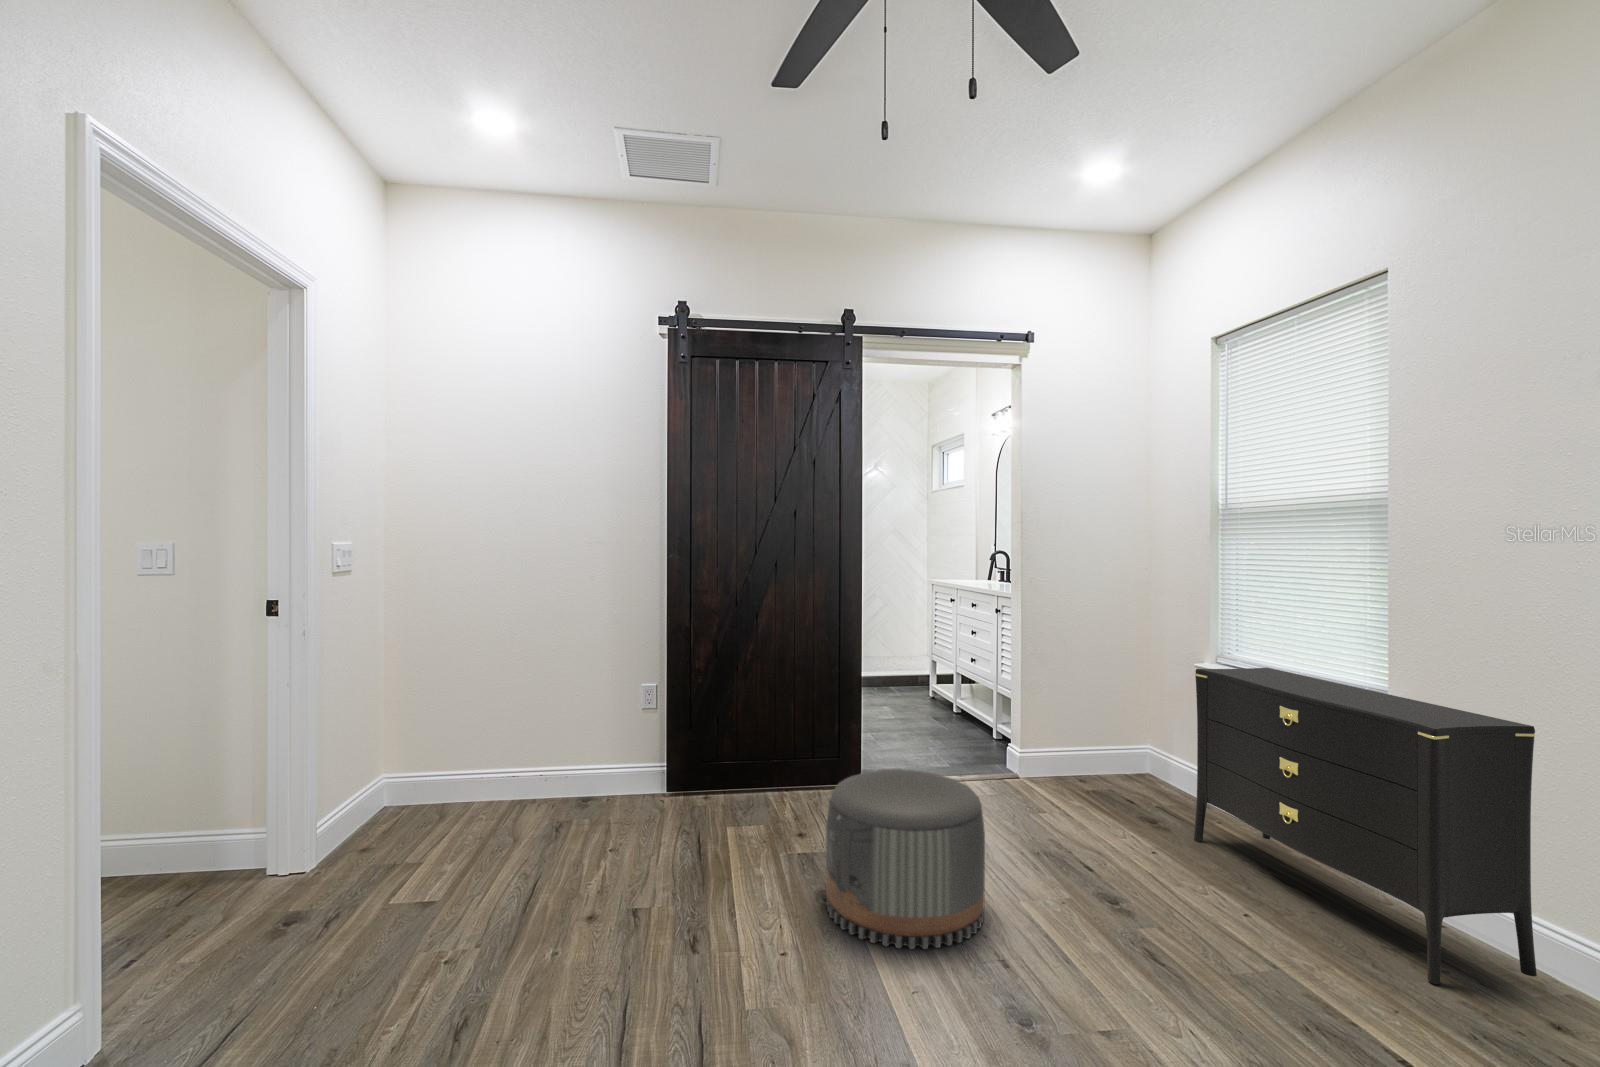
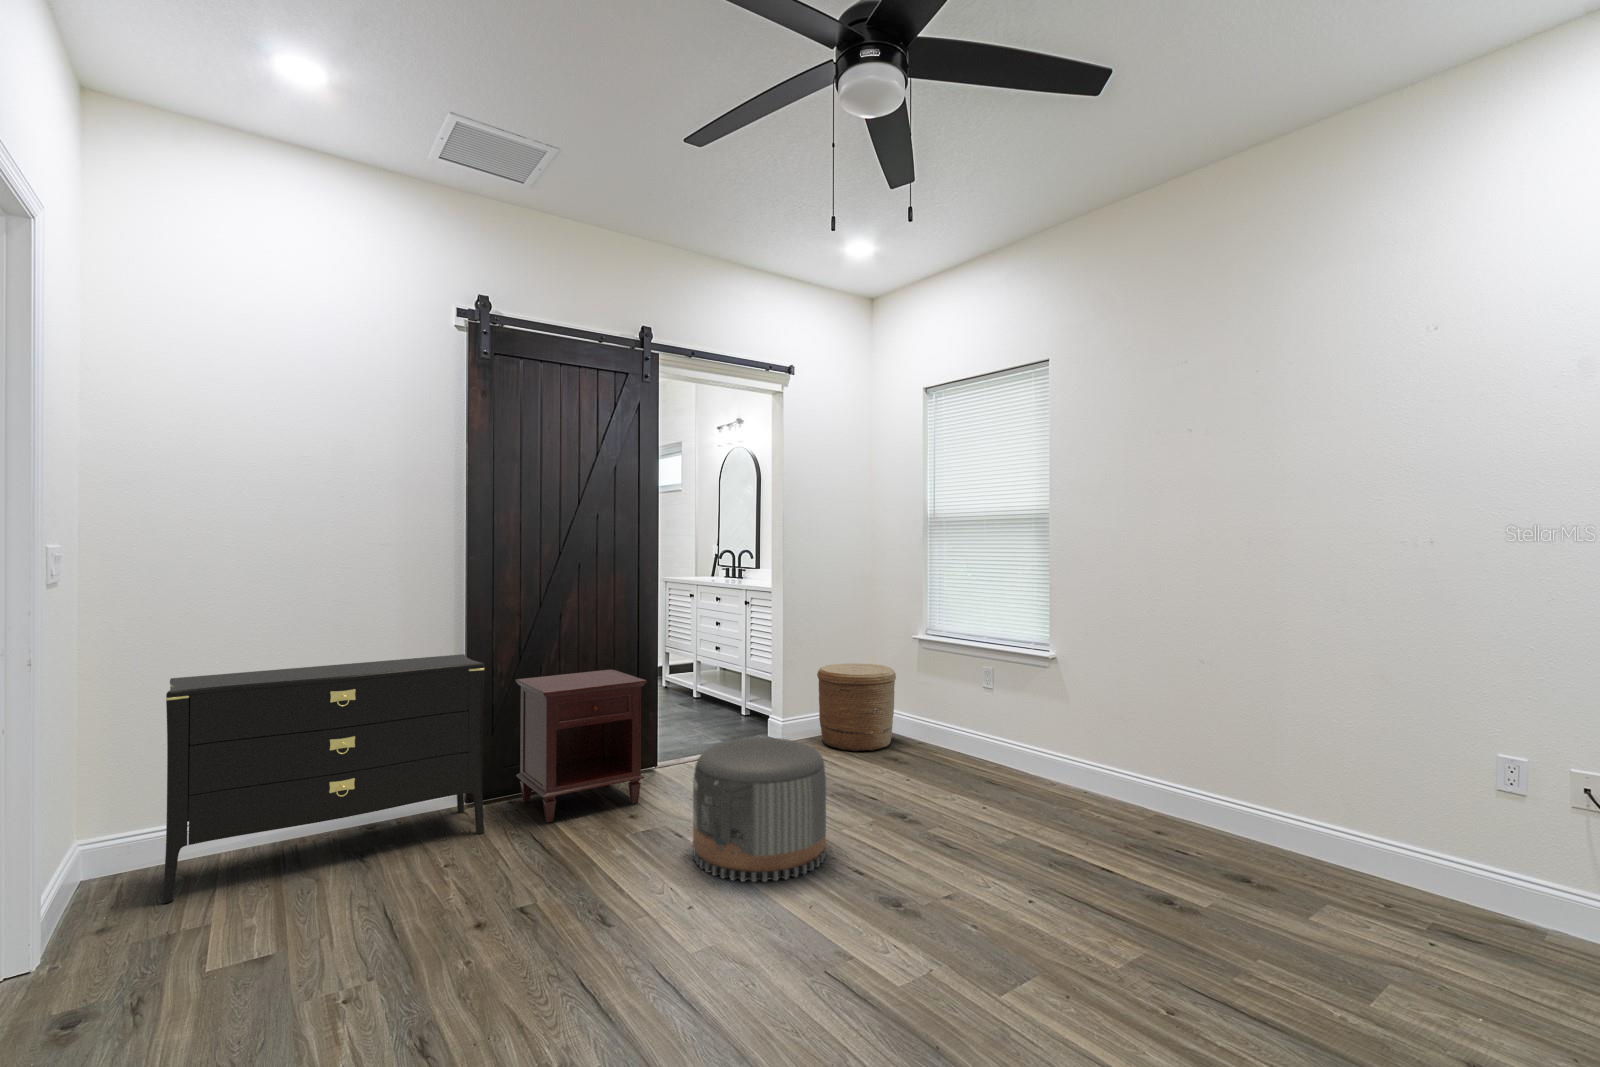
dresser: present [1194,668,1537,984] -> present [162,654,484,903]
nightstand: none [710,675,826,825] -> present [516,669,647,823]
woven basket: none [1062,691,1166,804] -> present [817,663,896,751]

